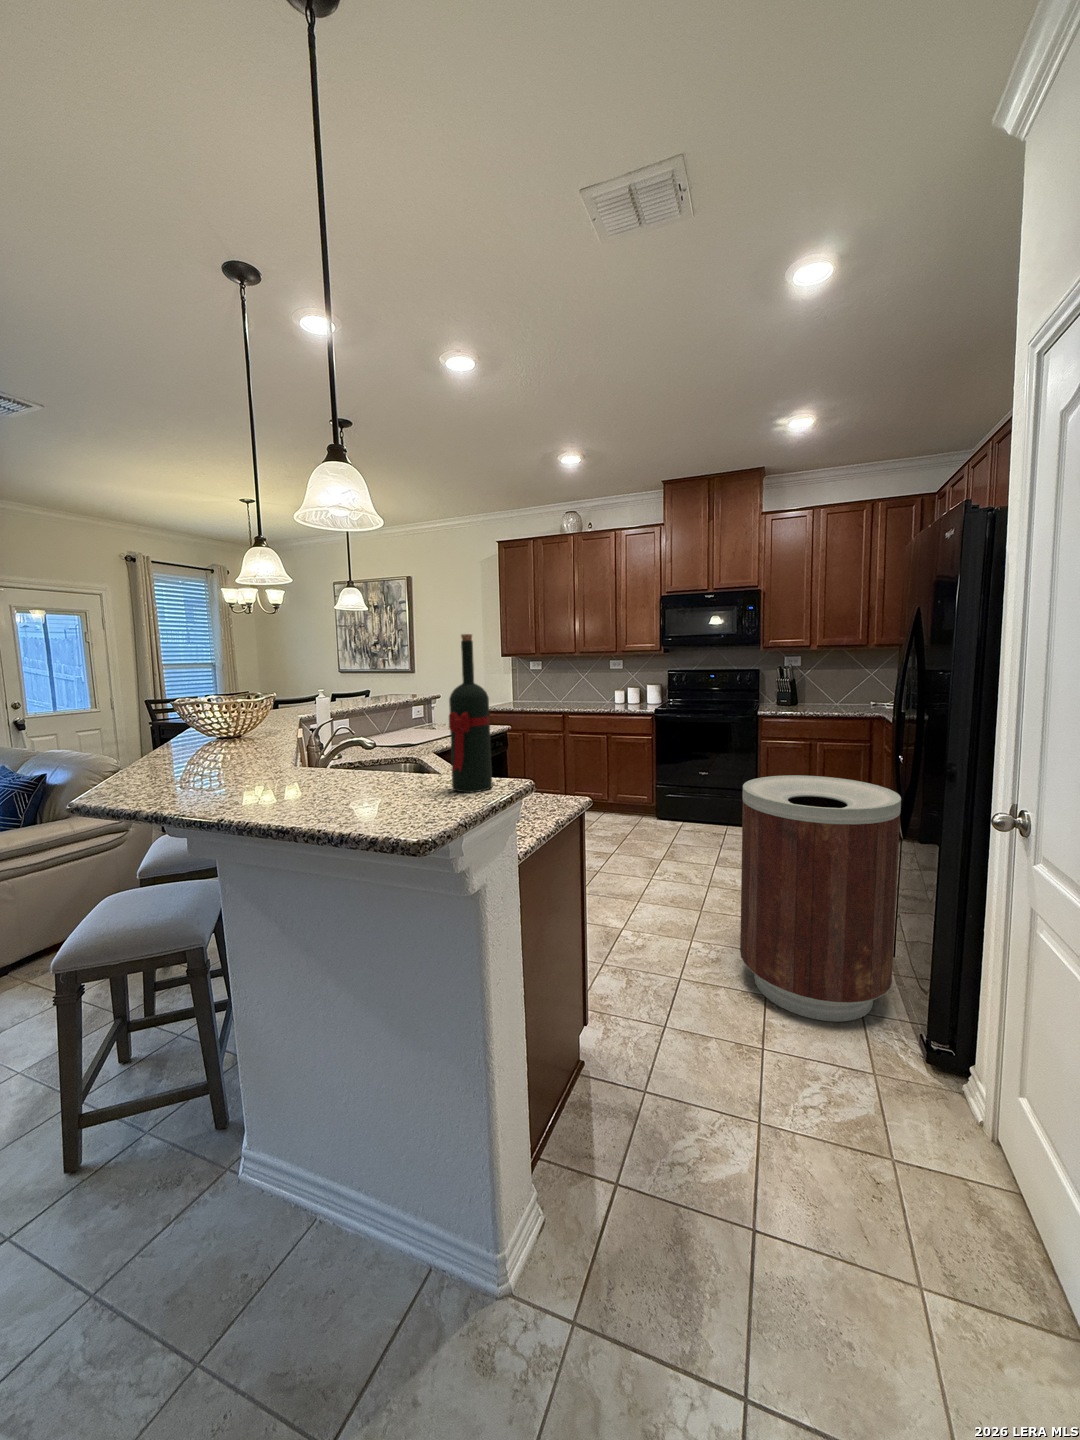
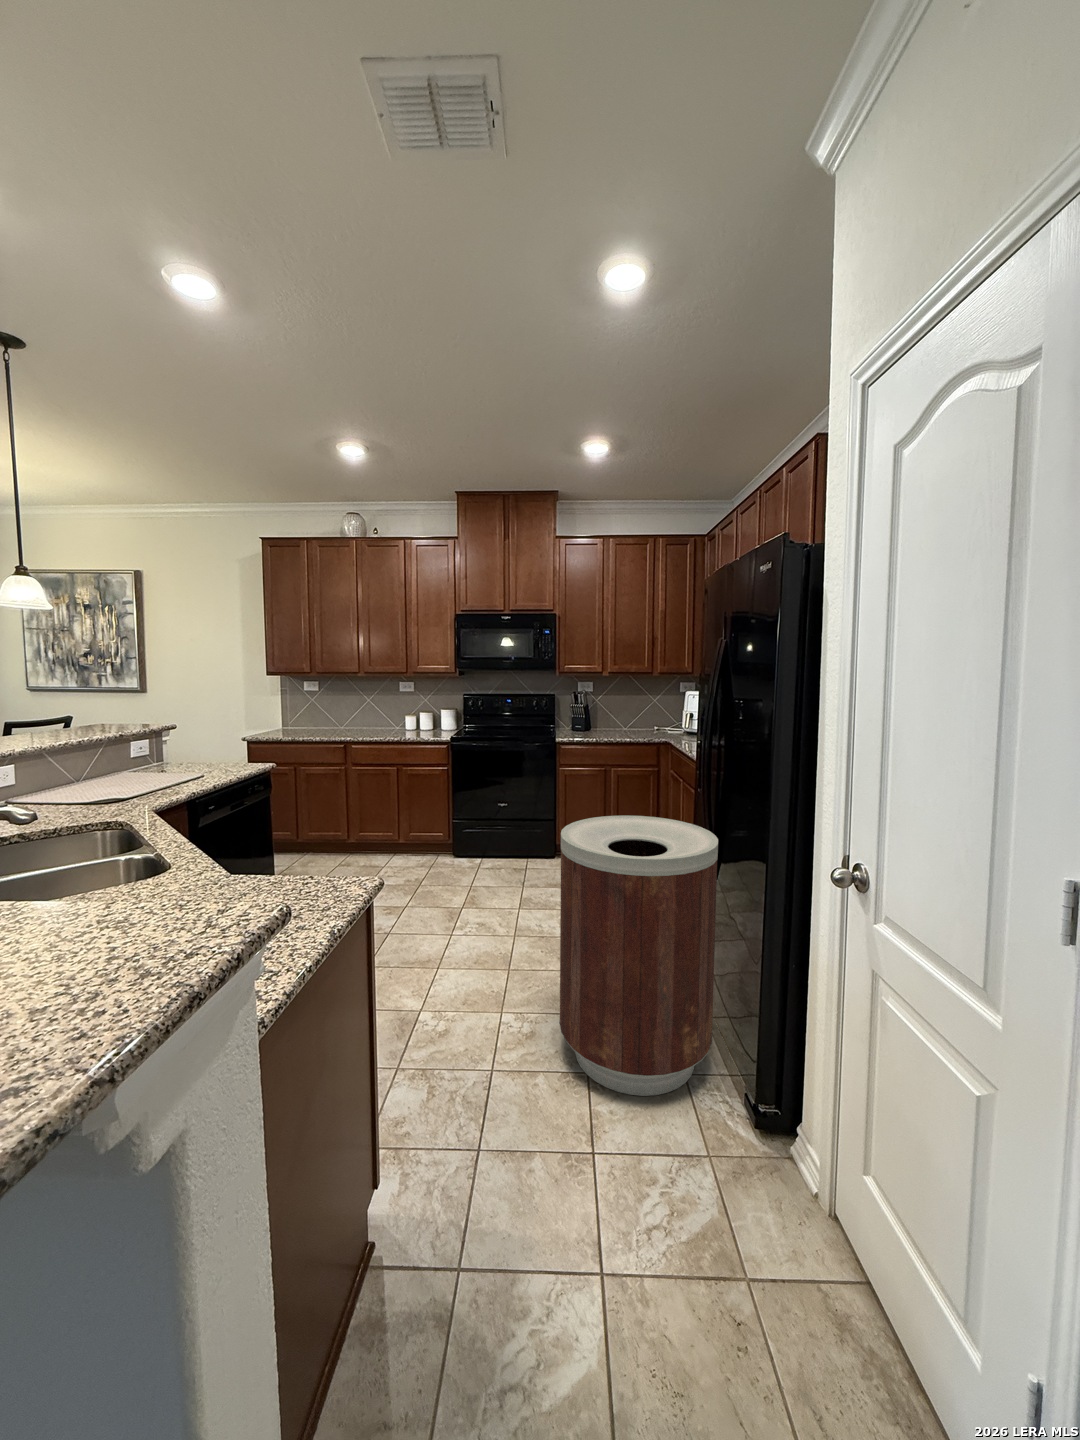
wine bottle: present [449,634,492,792] -> none [100,652,203,954]

